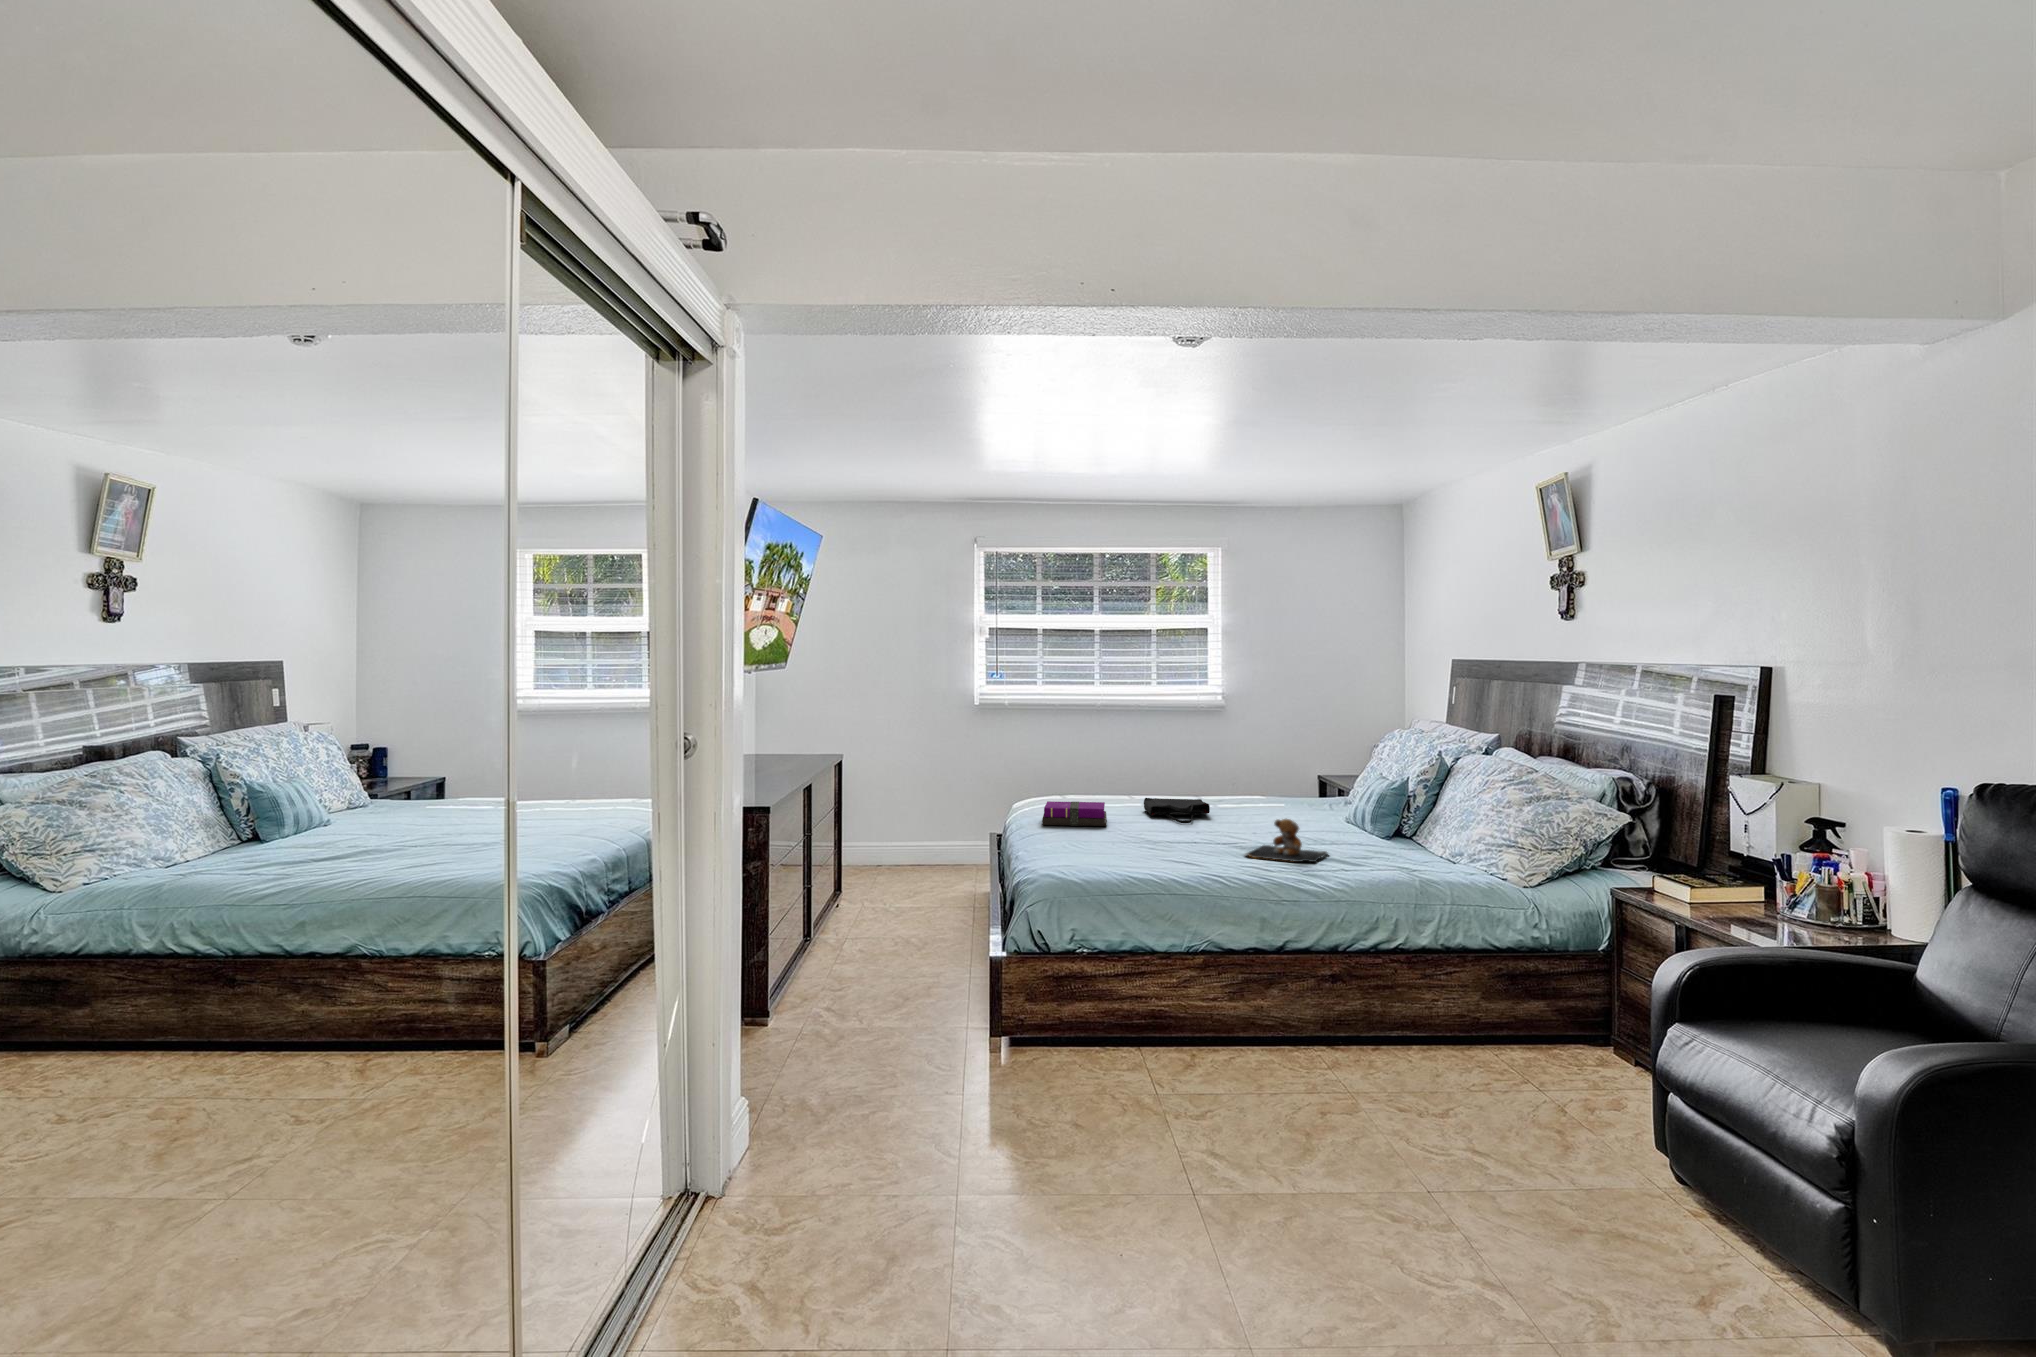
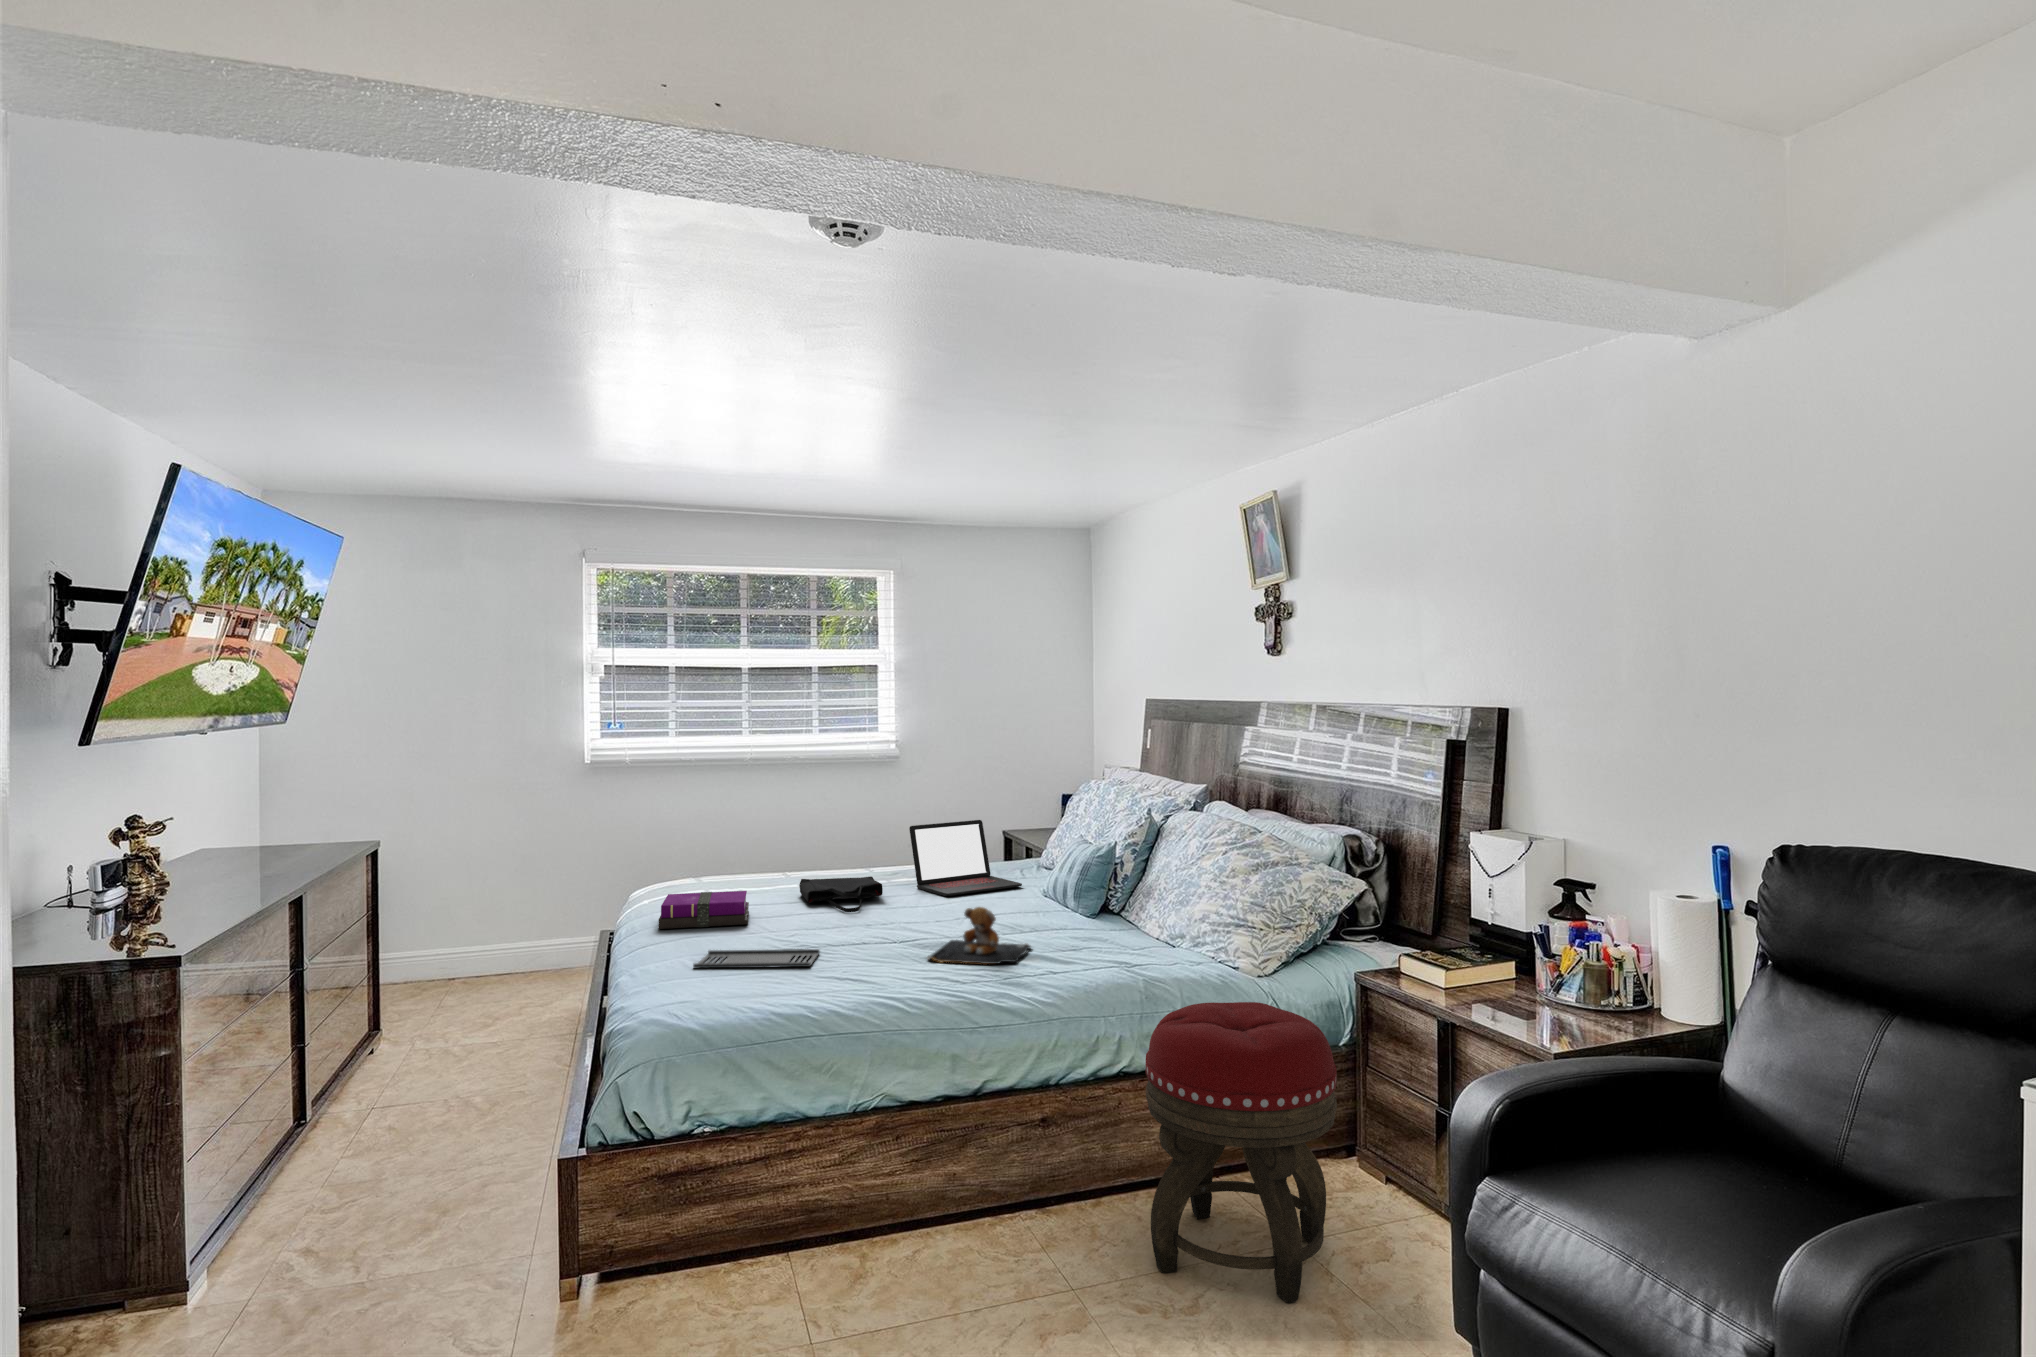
laptop: none [1232,759,1328,818] -> present [909,820,1022,896]
tray: none [1071,839,1162,854] -> present [693,949,820,968]
footstool: none [1412,897,1573,1119] -> present [1145,1002,1337,1303]

